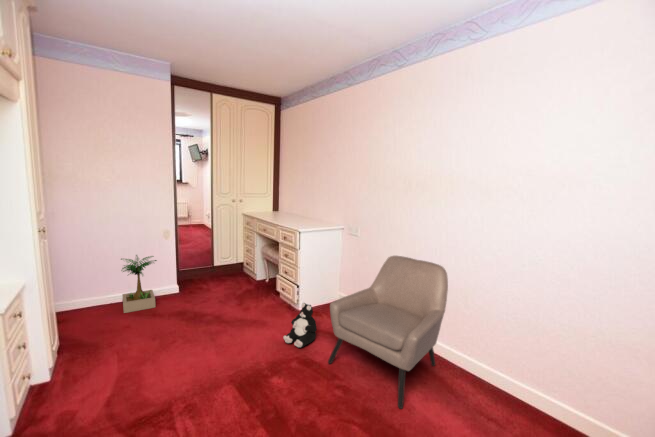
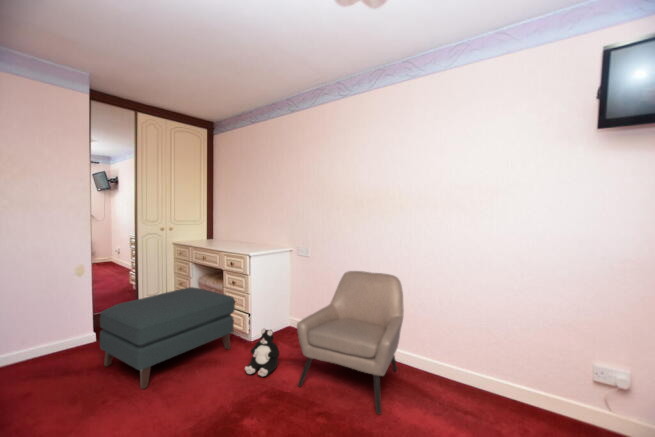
potted plant: present [121,255,157,313] -> none [17,297,79,374]
ottoman: none [172,256,283,341] -> present [100,287,235,389]

